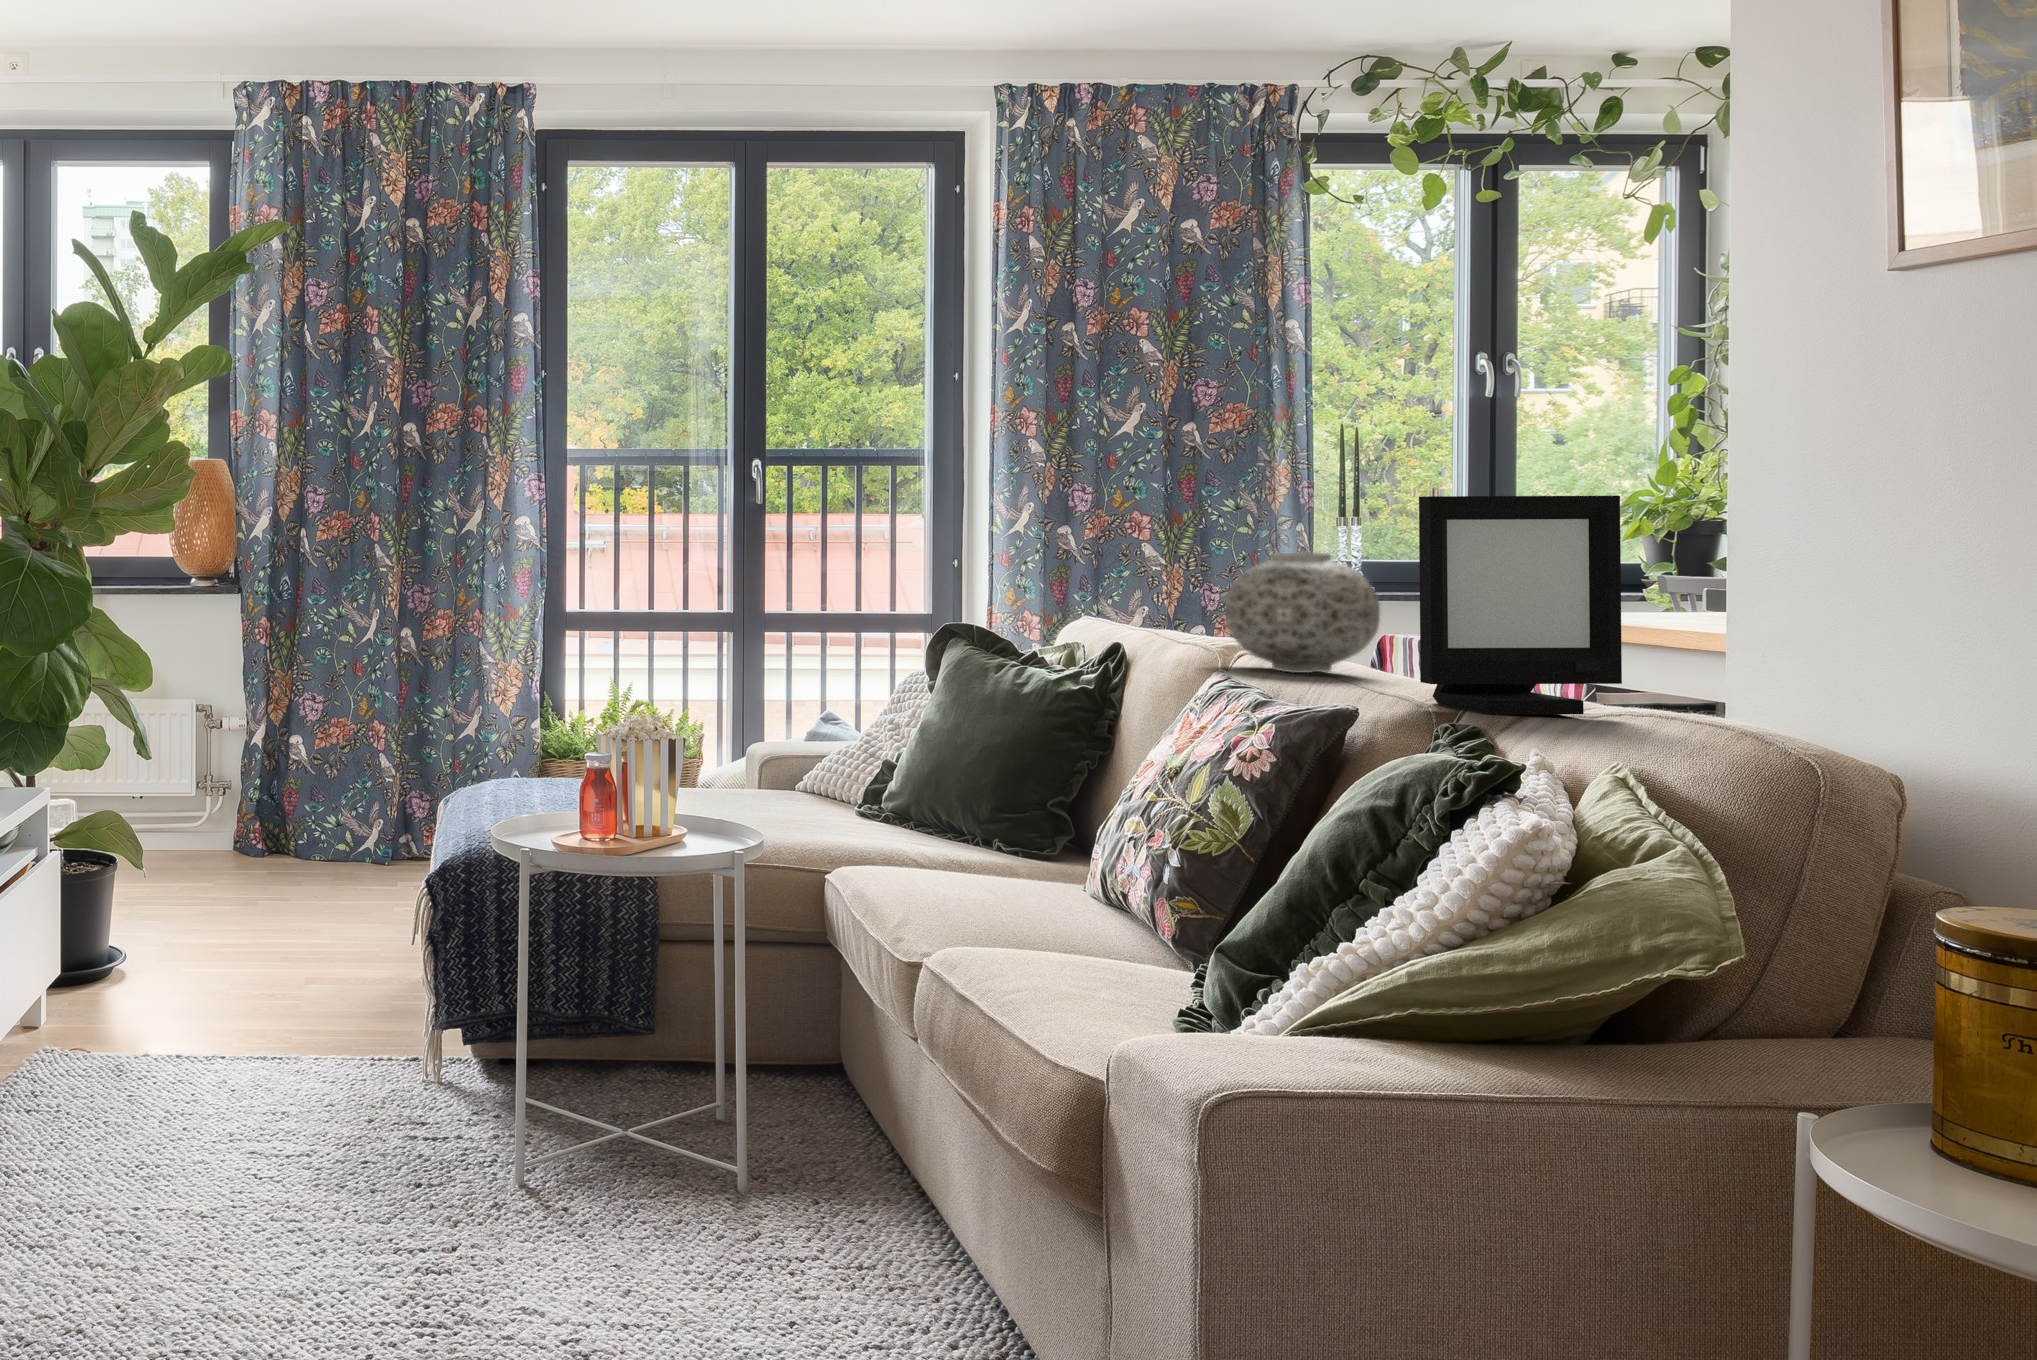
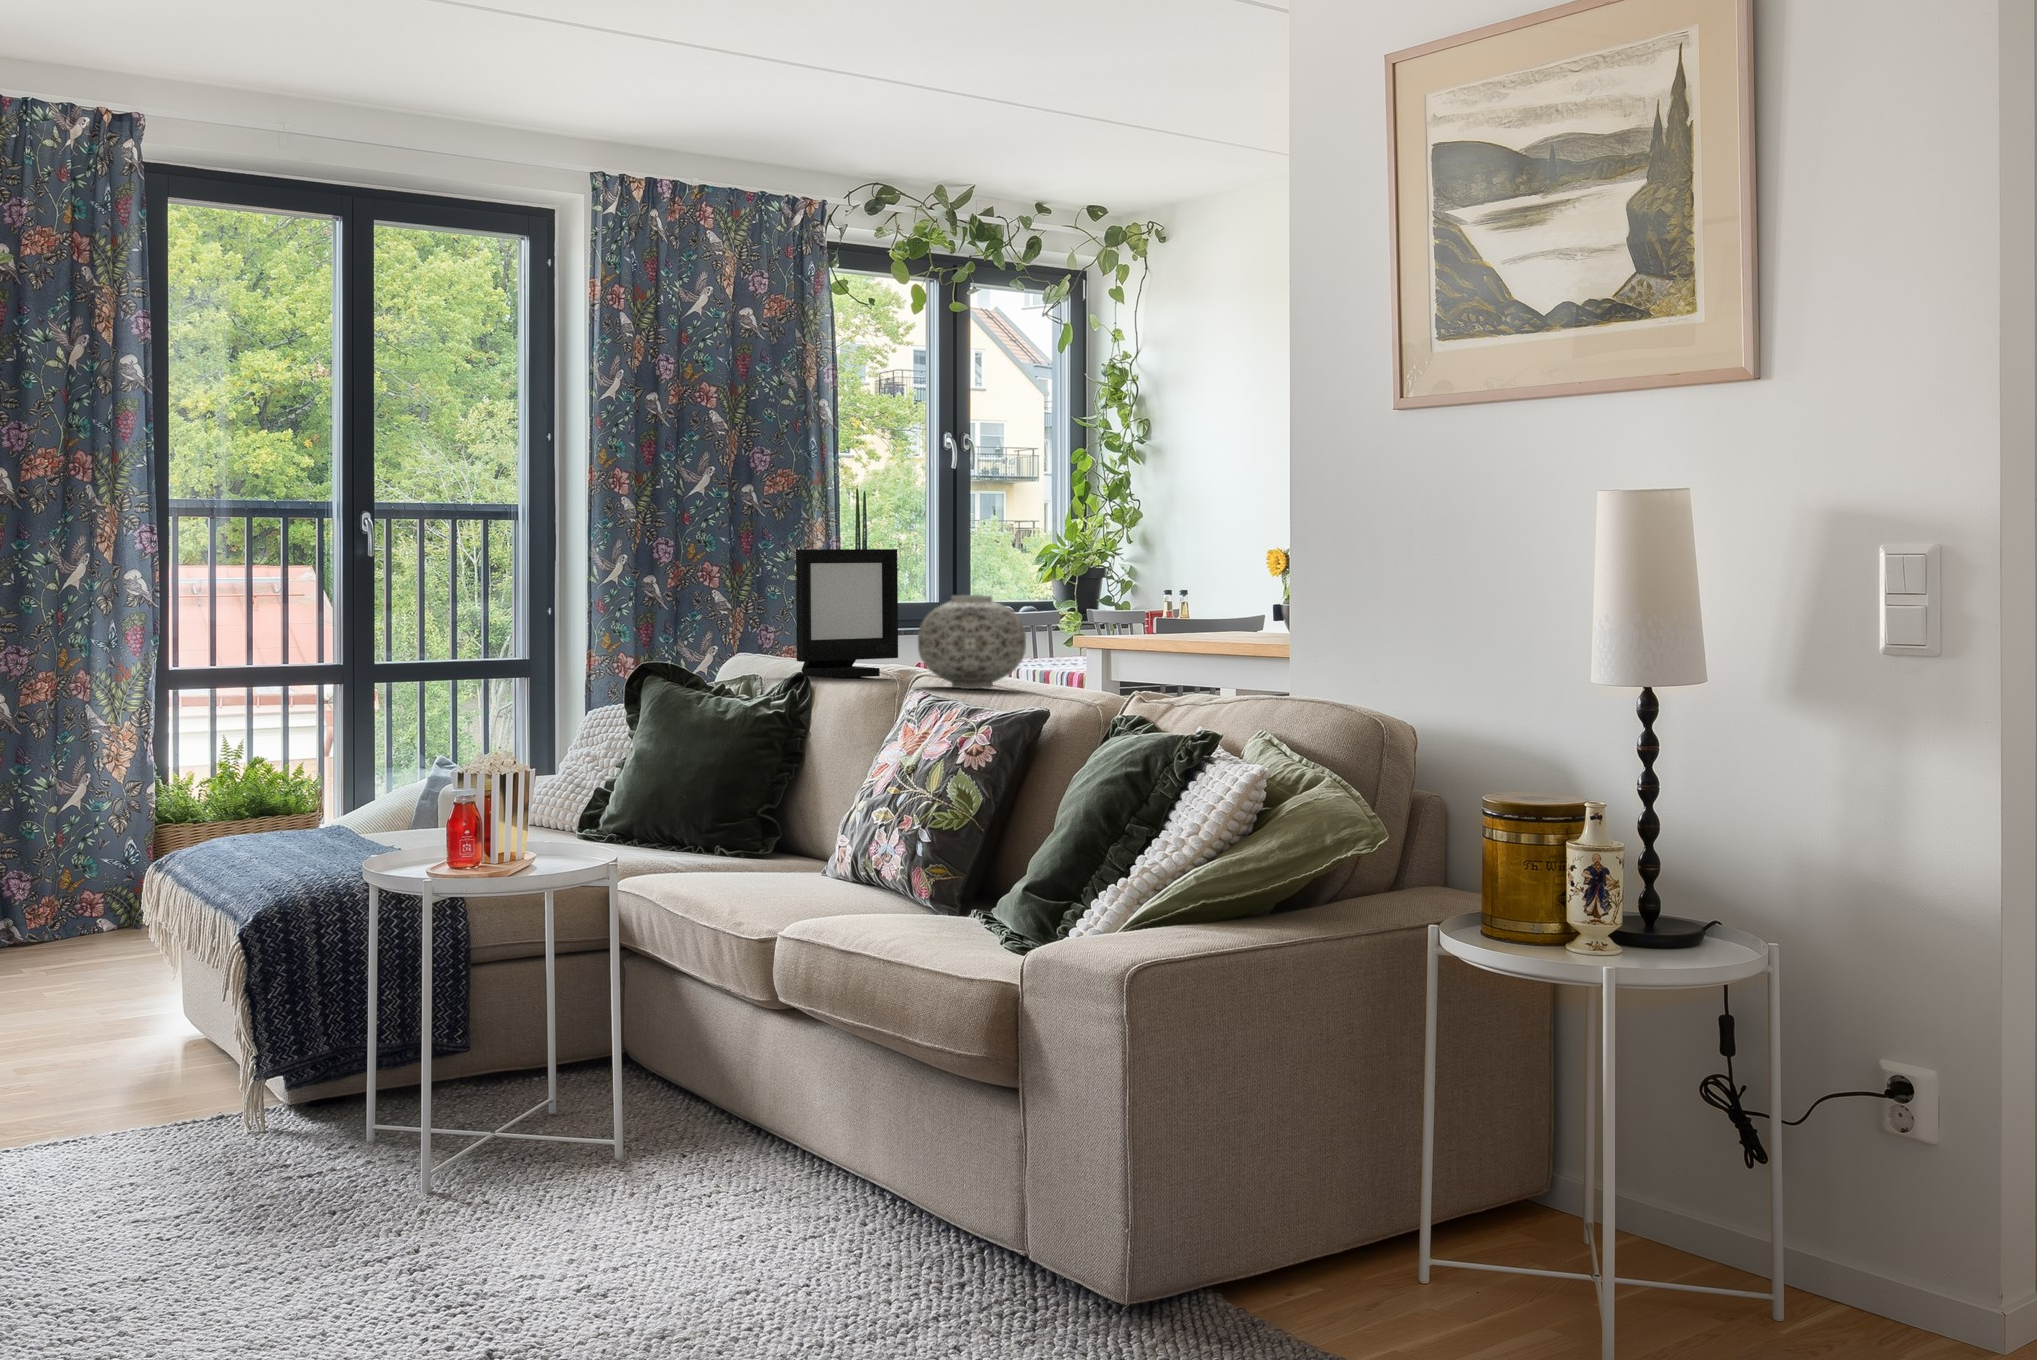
picture frame: present [1419,496,1622,715] -> present [796,549,898,678]

